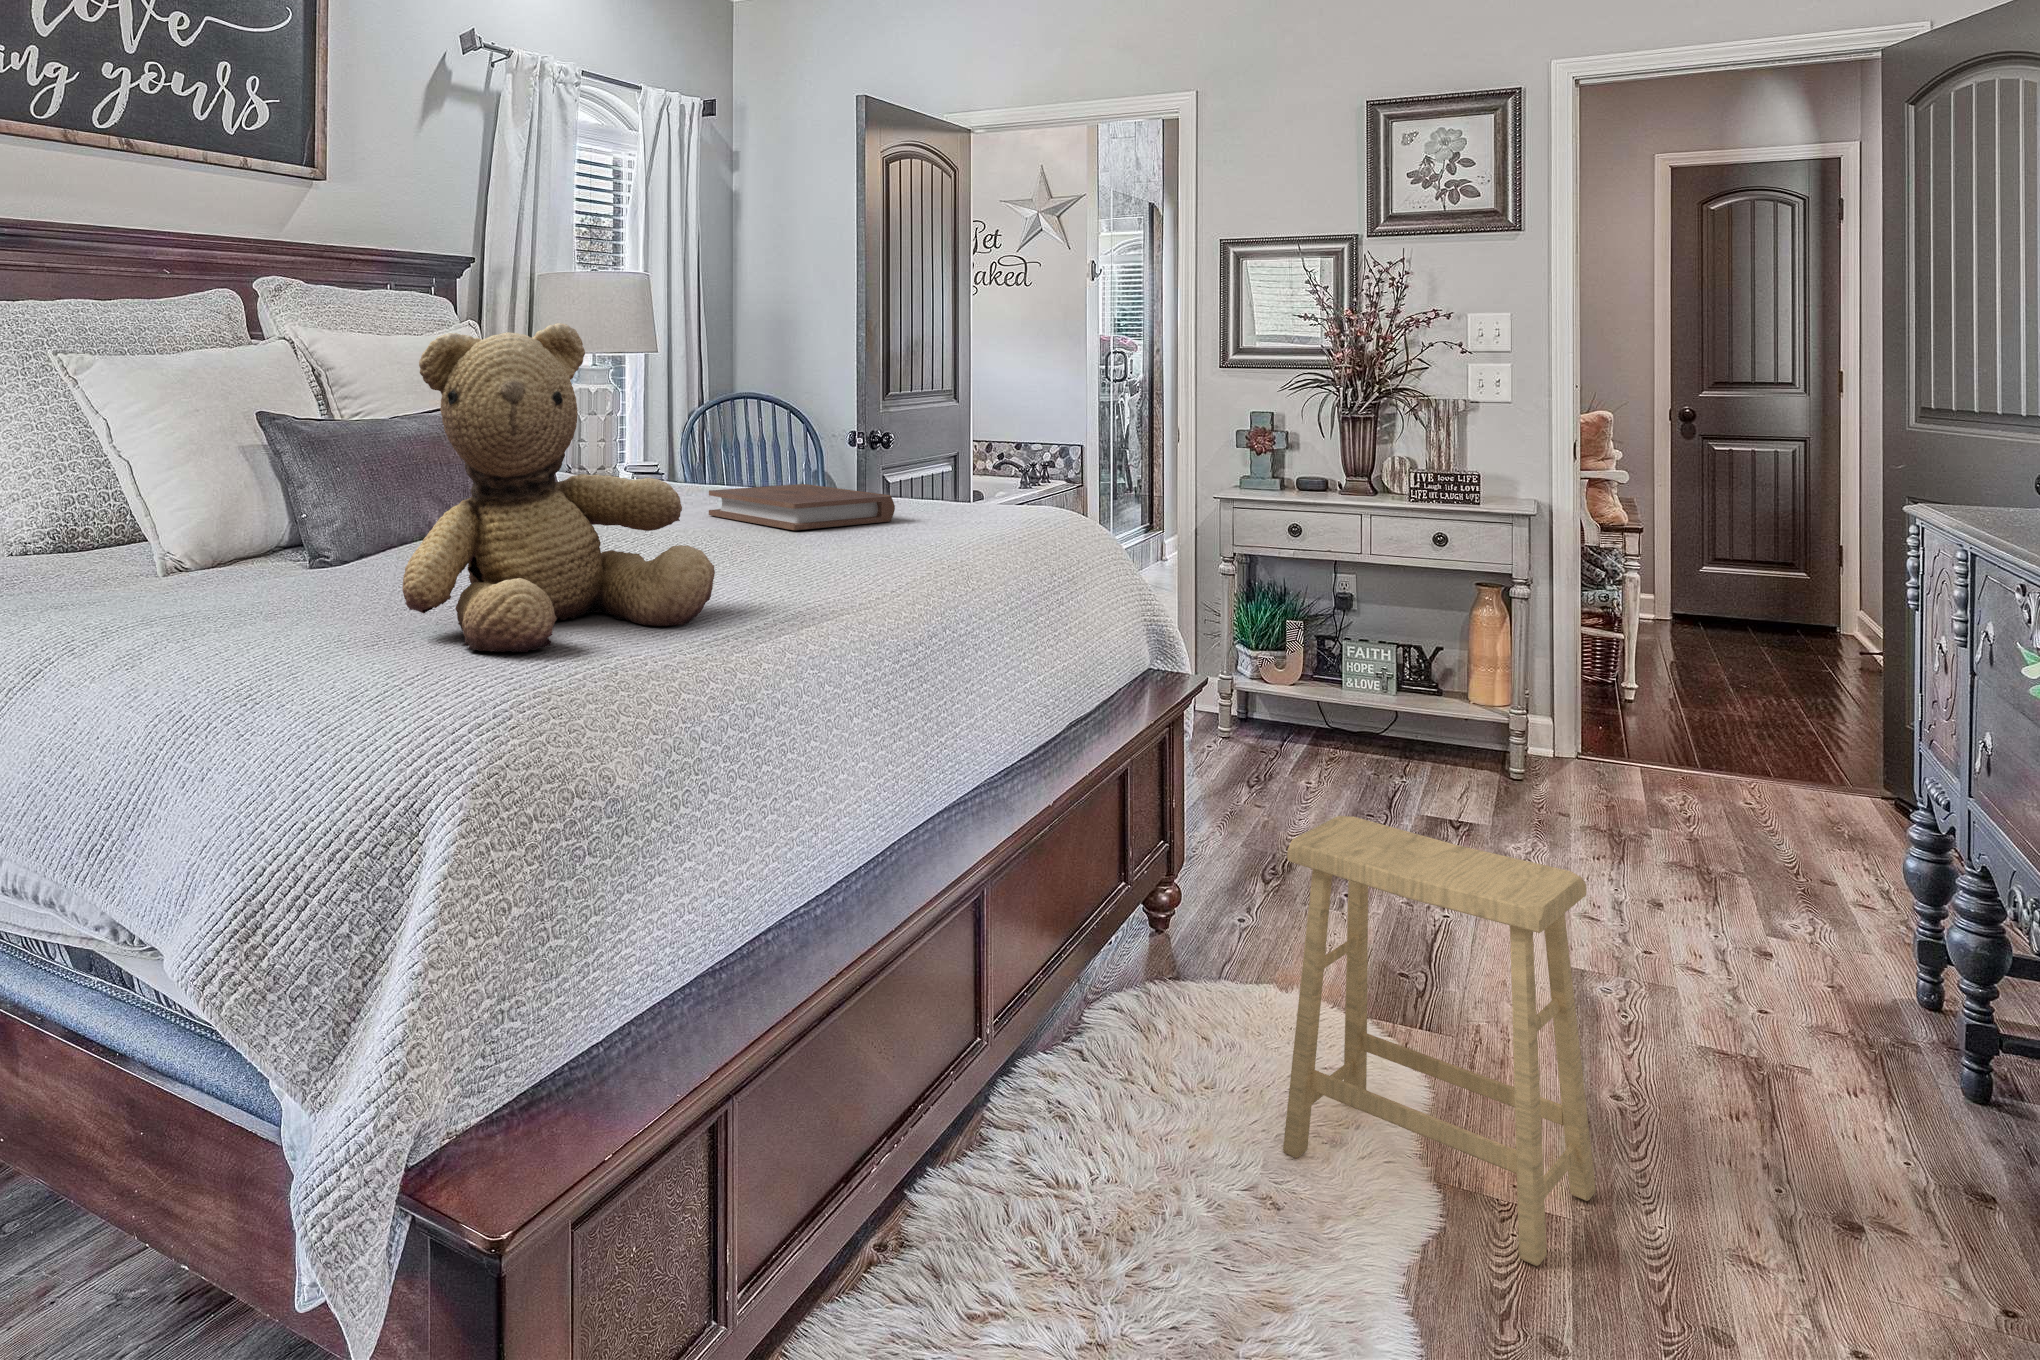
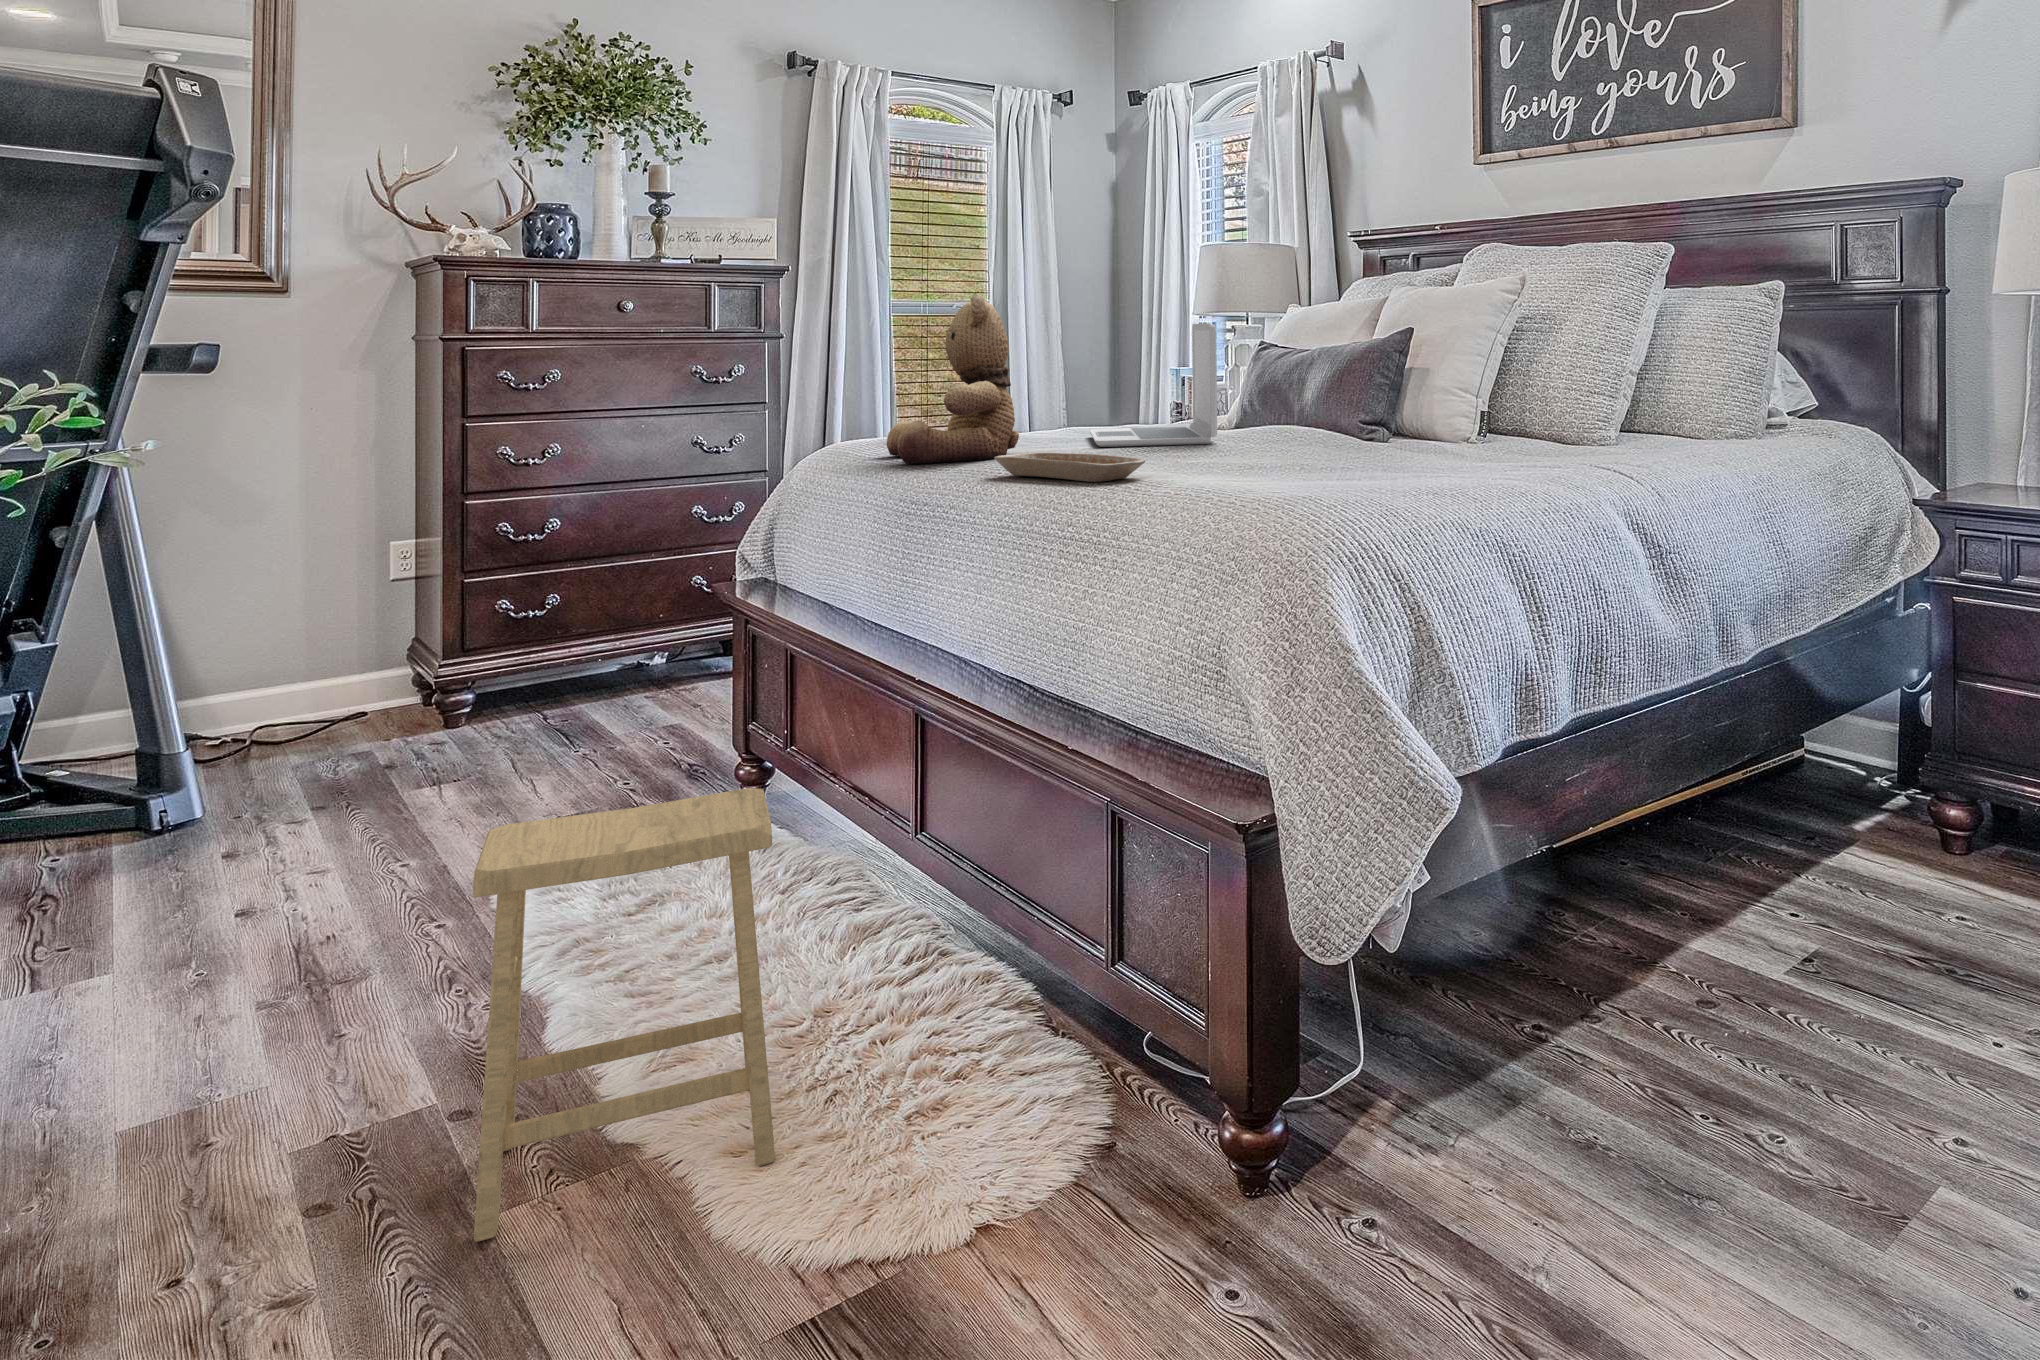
laptop: none [76,373,391,612] -> present [1090,323,1217,447]
book: present [709,484,895,530] -> none [1233,443,1426,488]
tray: none [779,524,893,570] -> present [994,453,1146,482]

